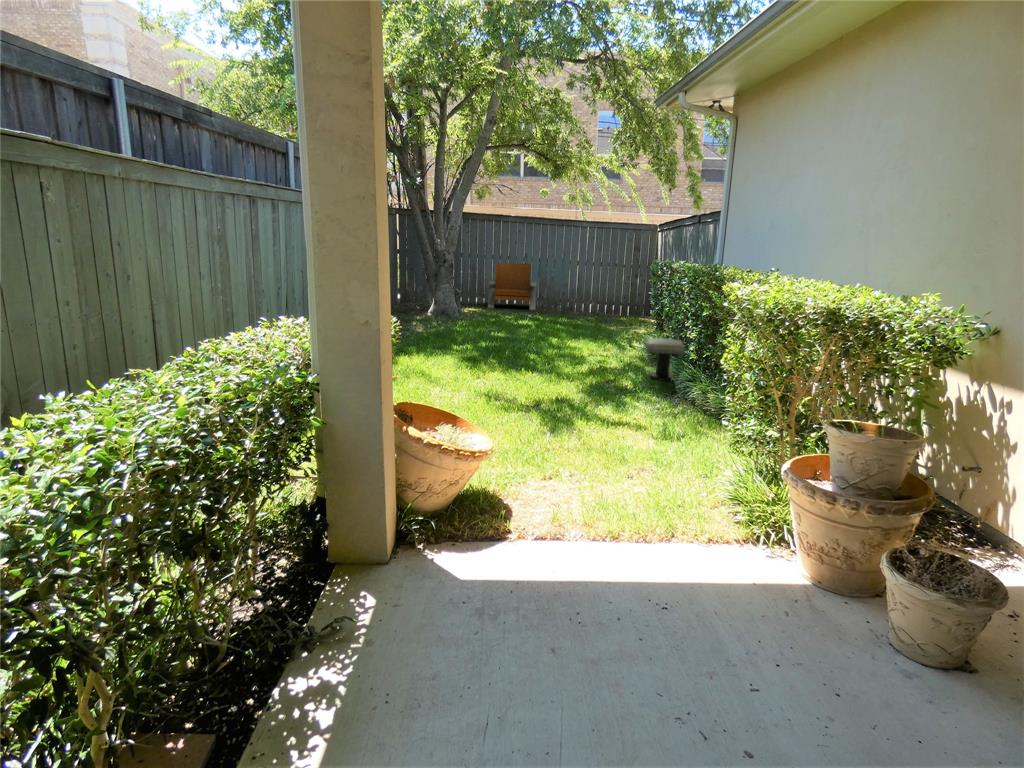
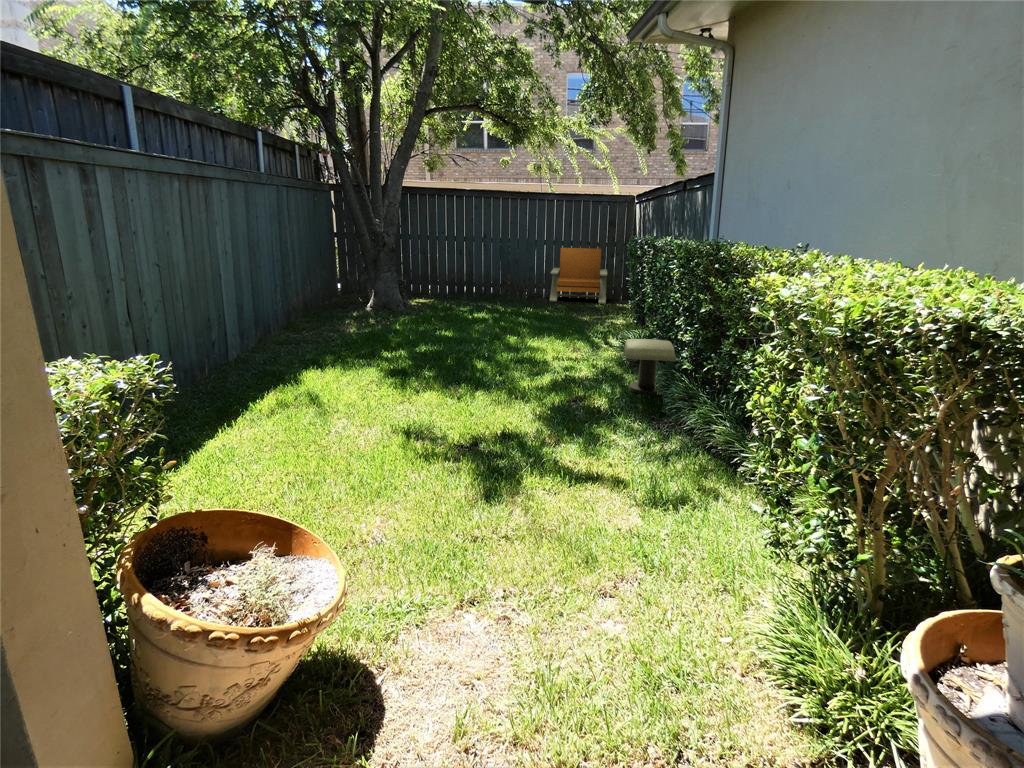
lounge chair: present [488,263,537,311] -> present [550,248,607,304]

